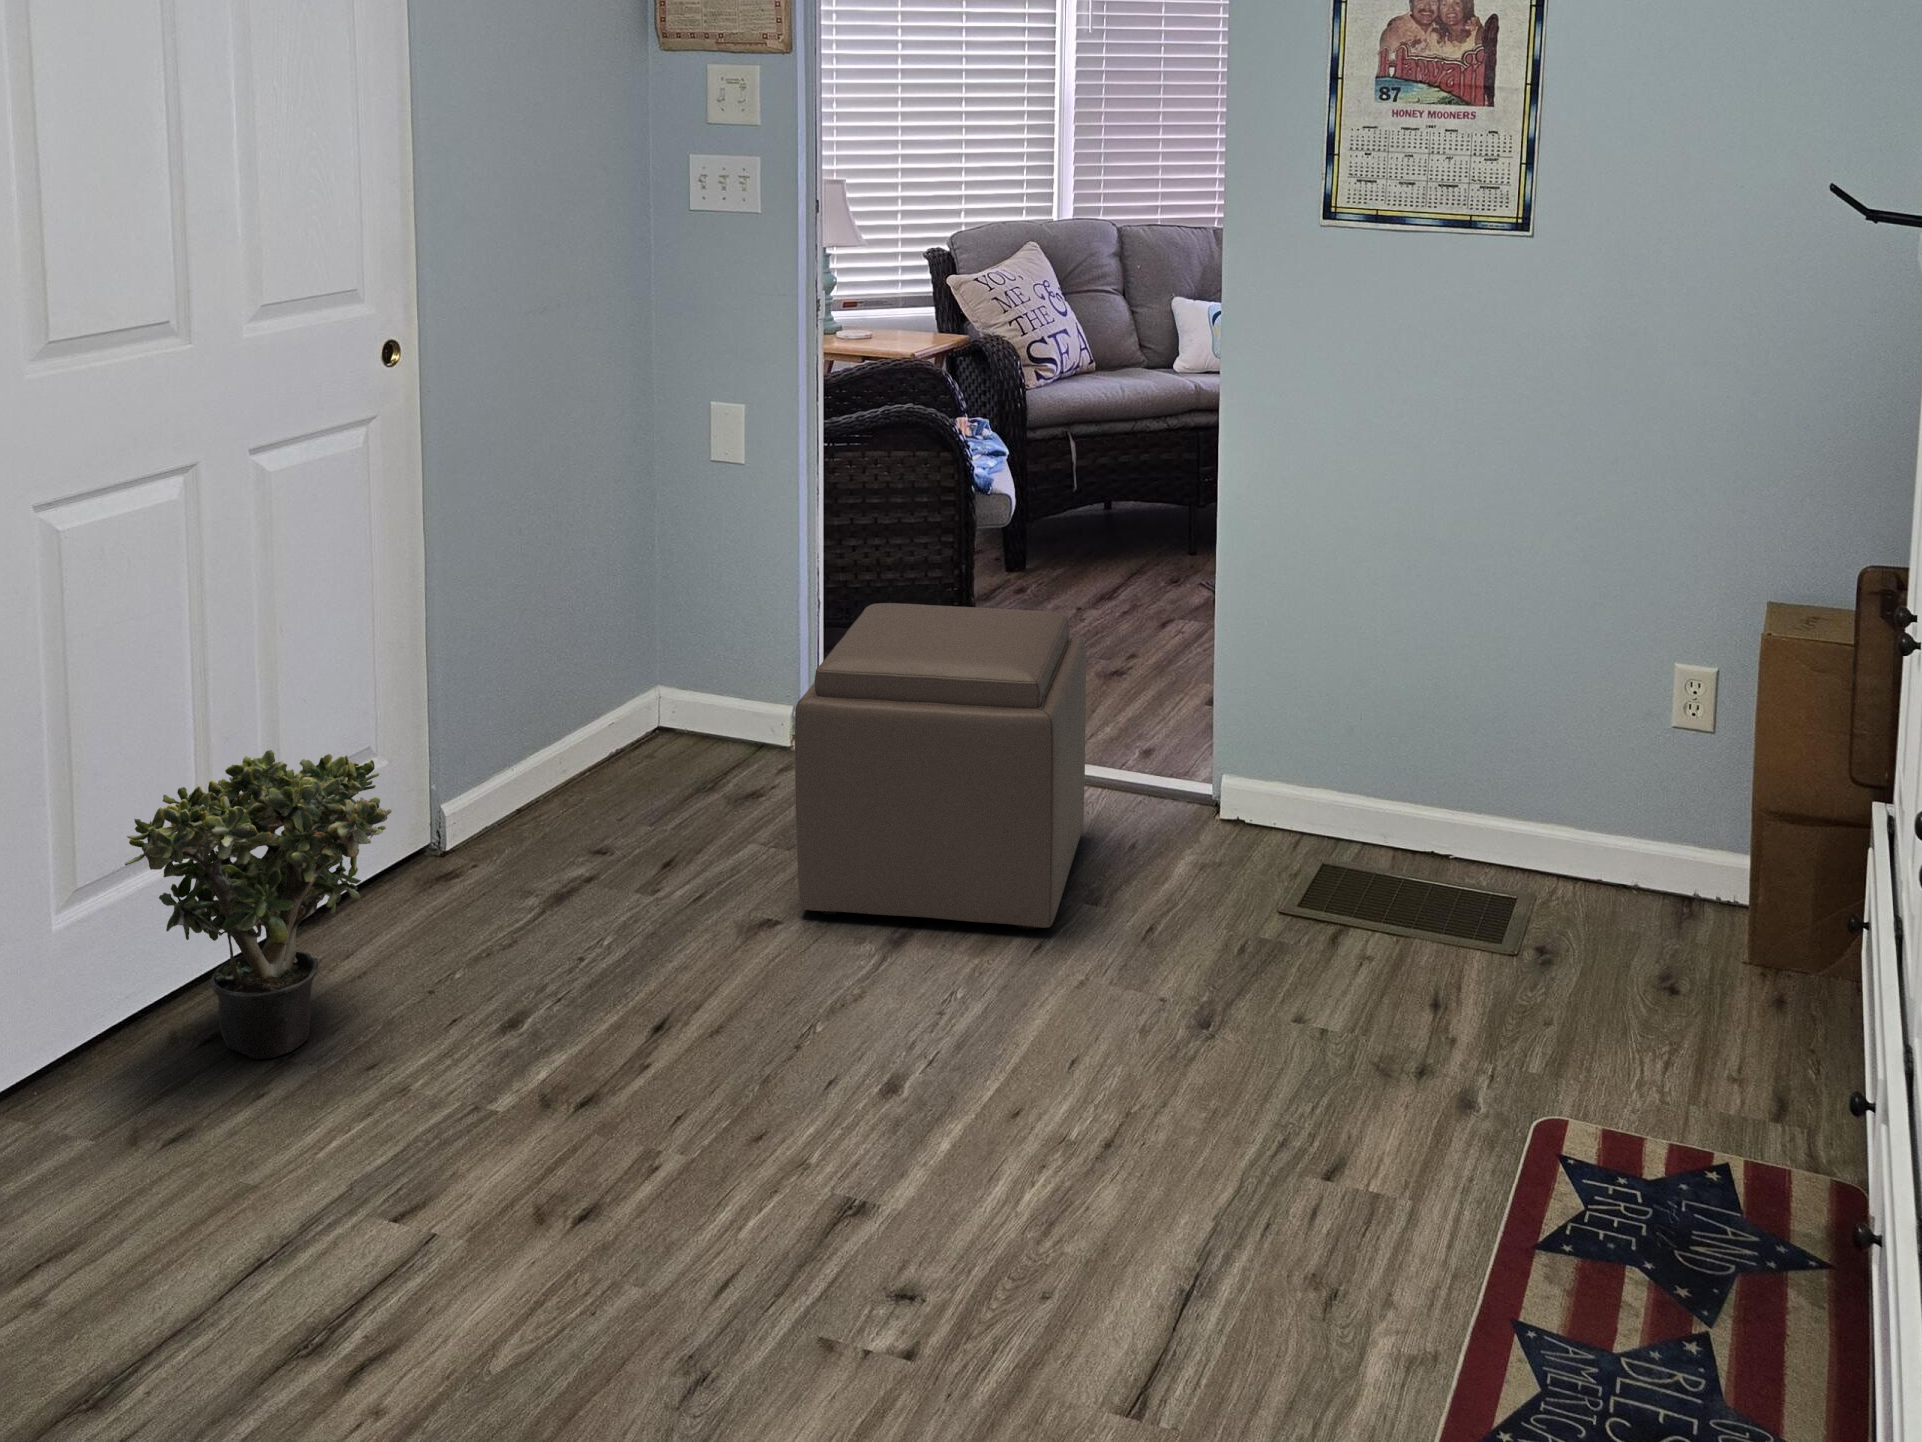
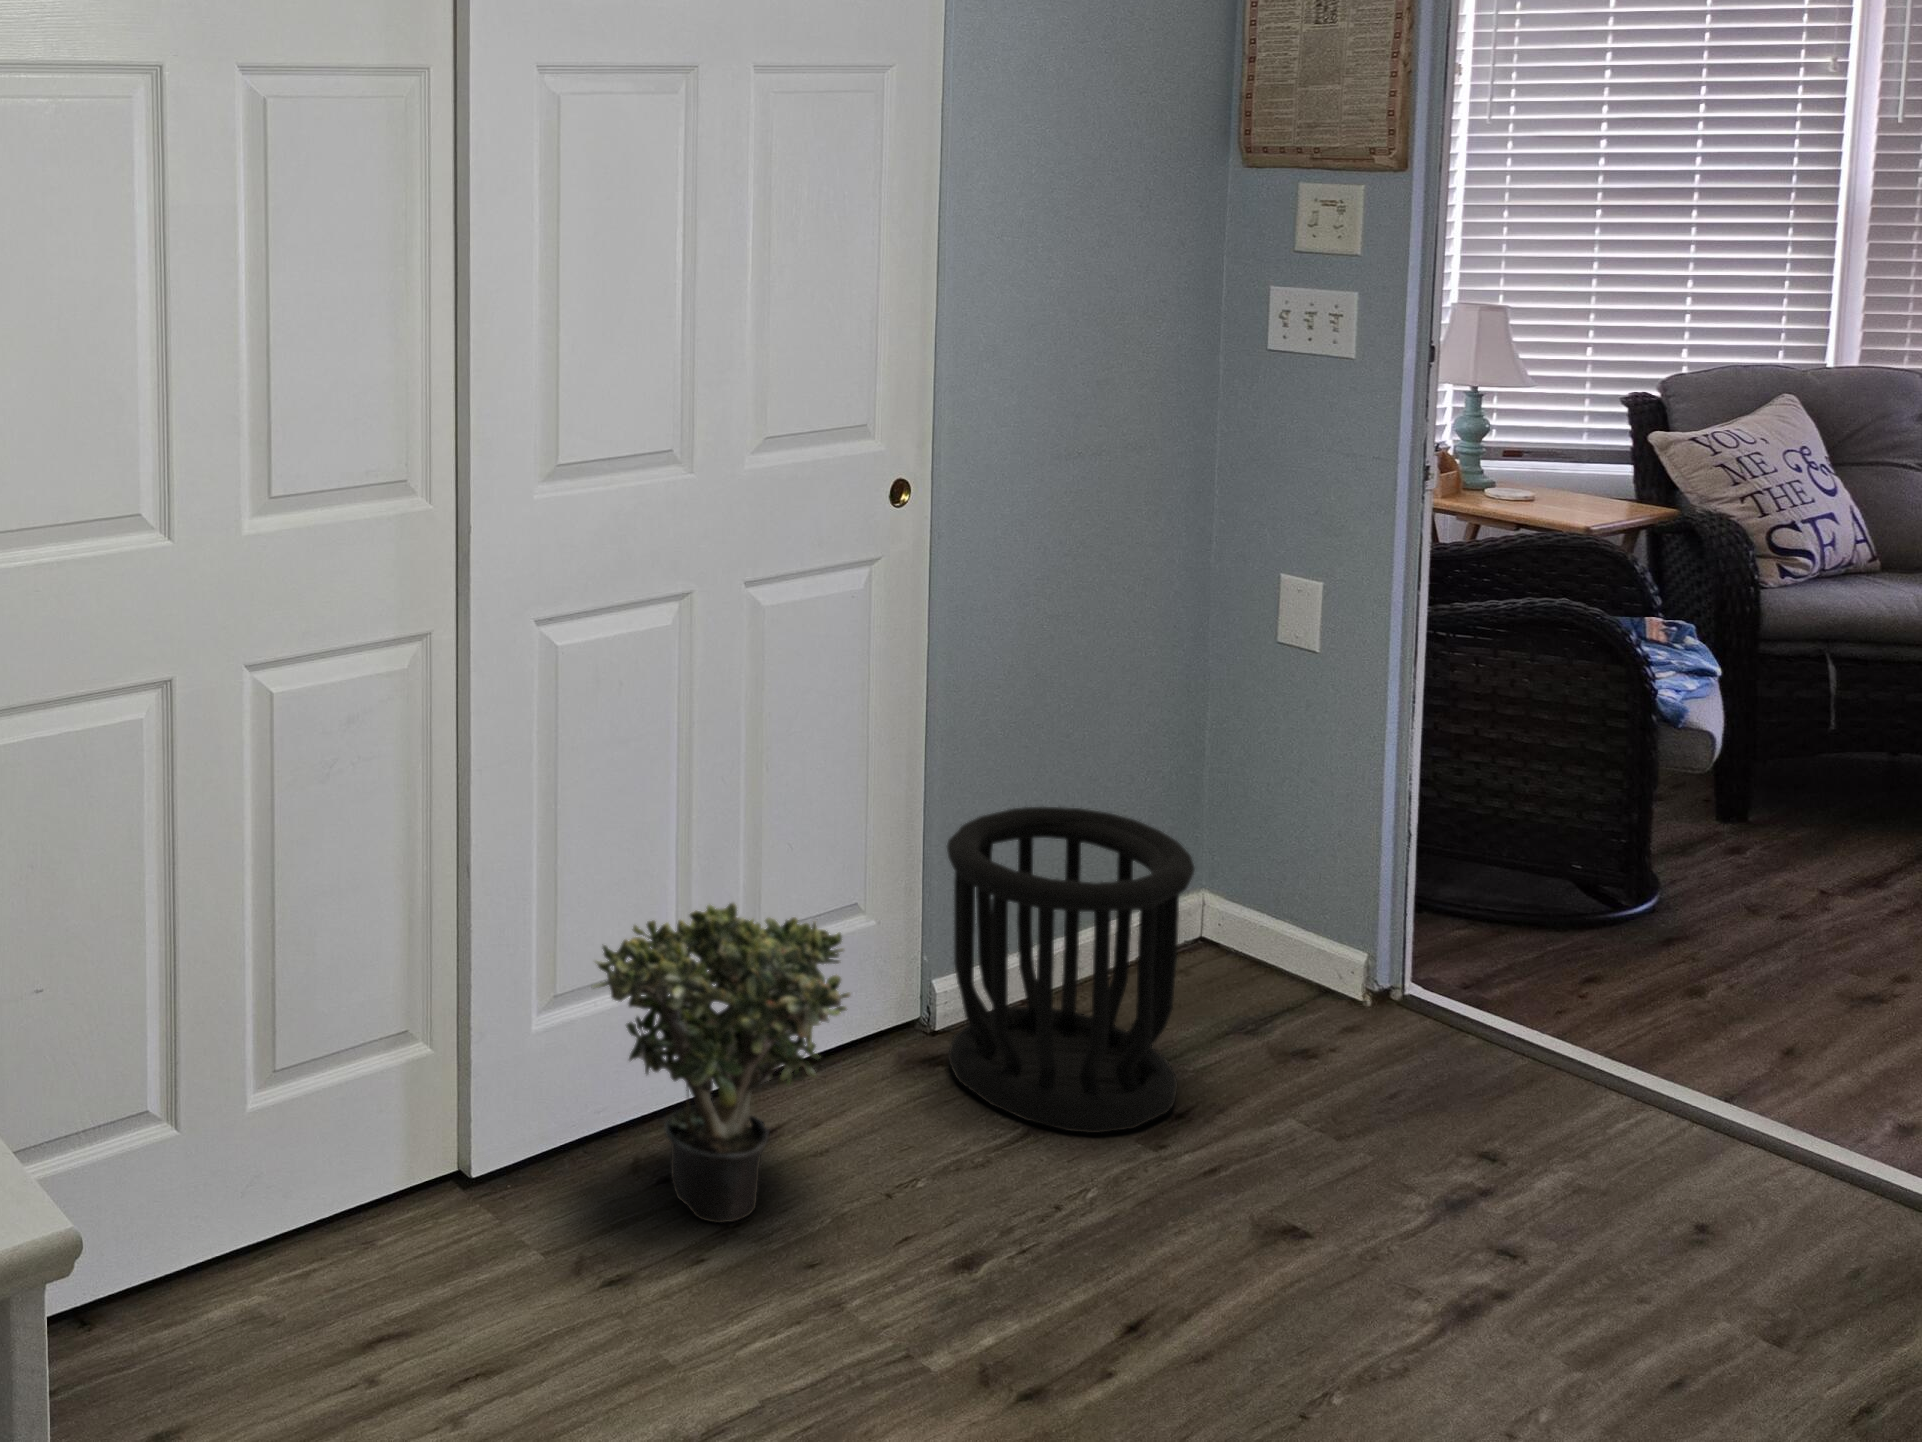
ottoman: present [795,603,1086,929] -> none [1337,860,1792,1360]
wastebasket: none [450,622,666,900] -> present [947,807,1195,1133]

